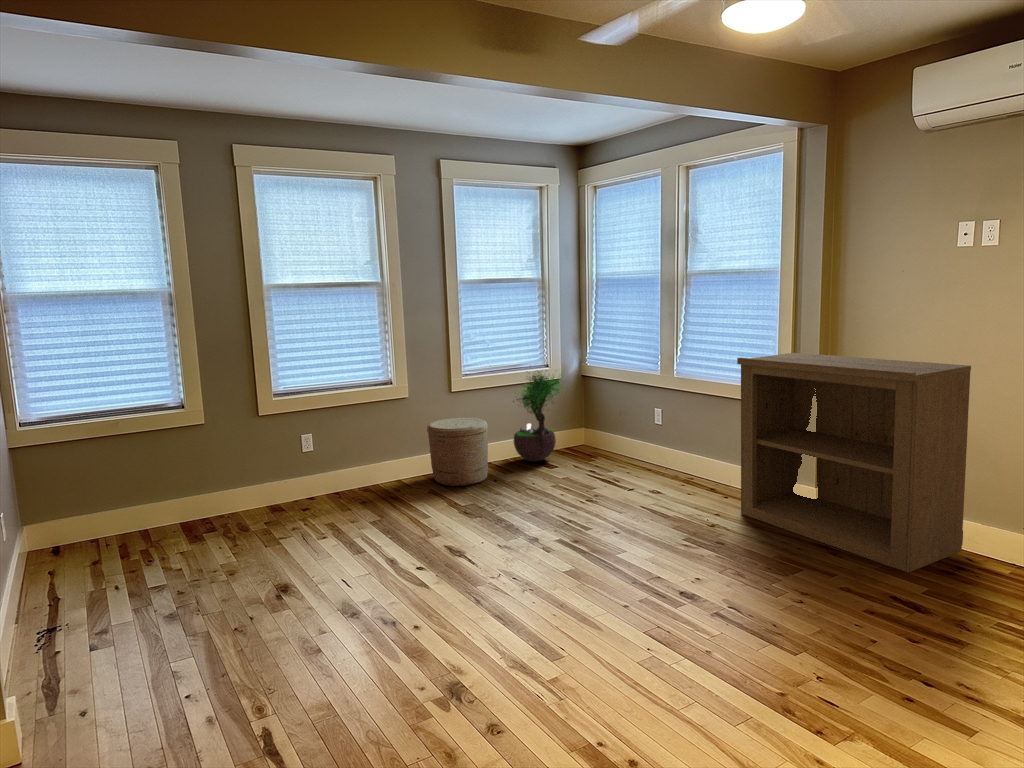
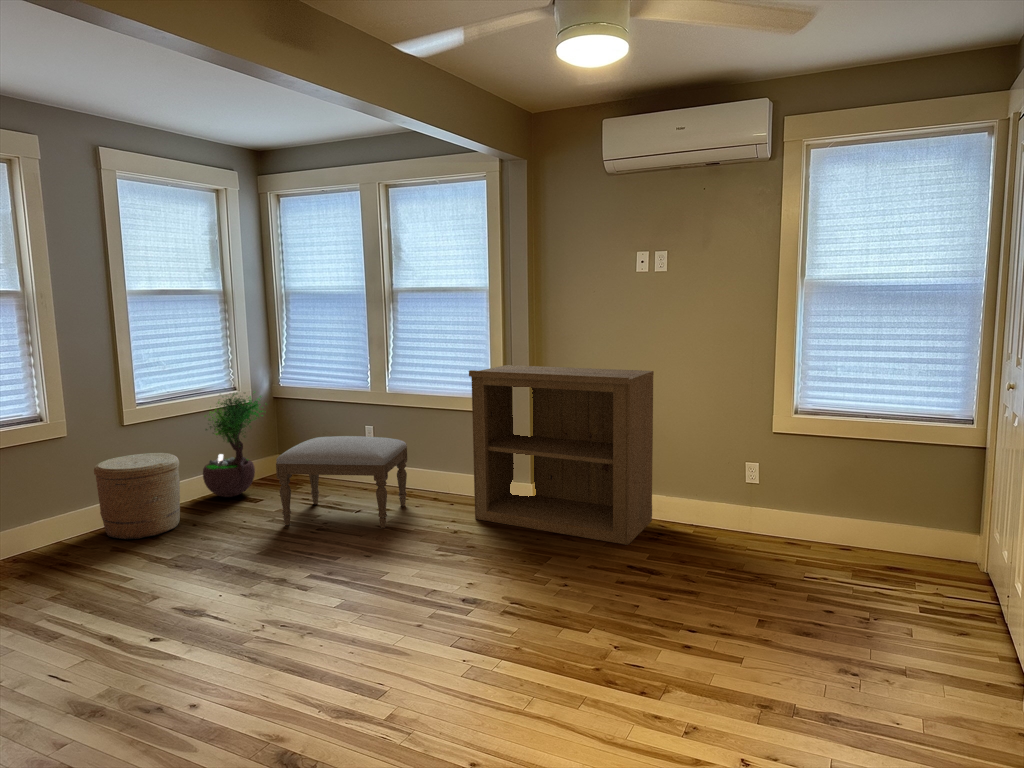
ottoman: none [556,416,682,508] -> present [276,436,407,528]

